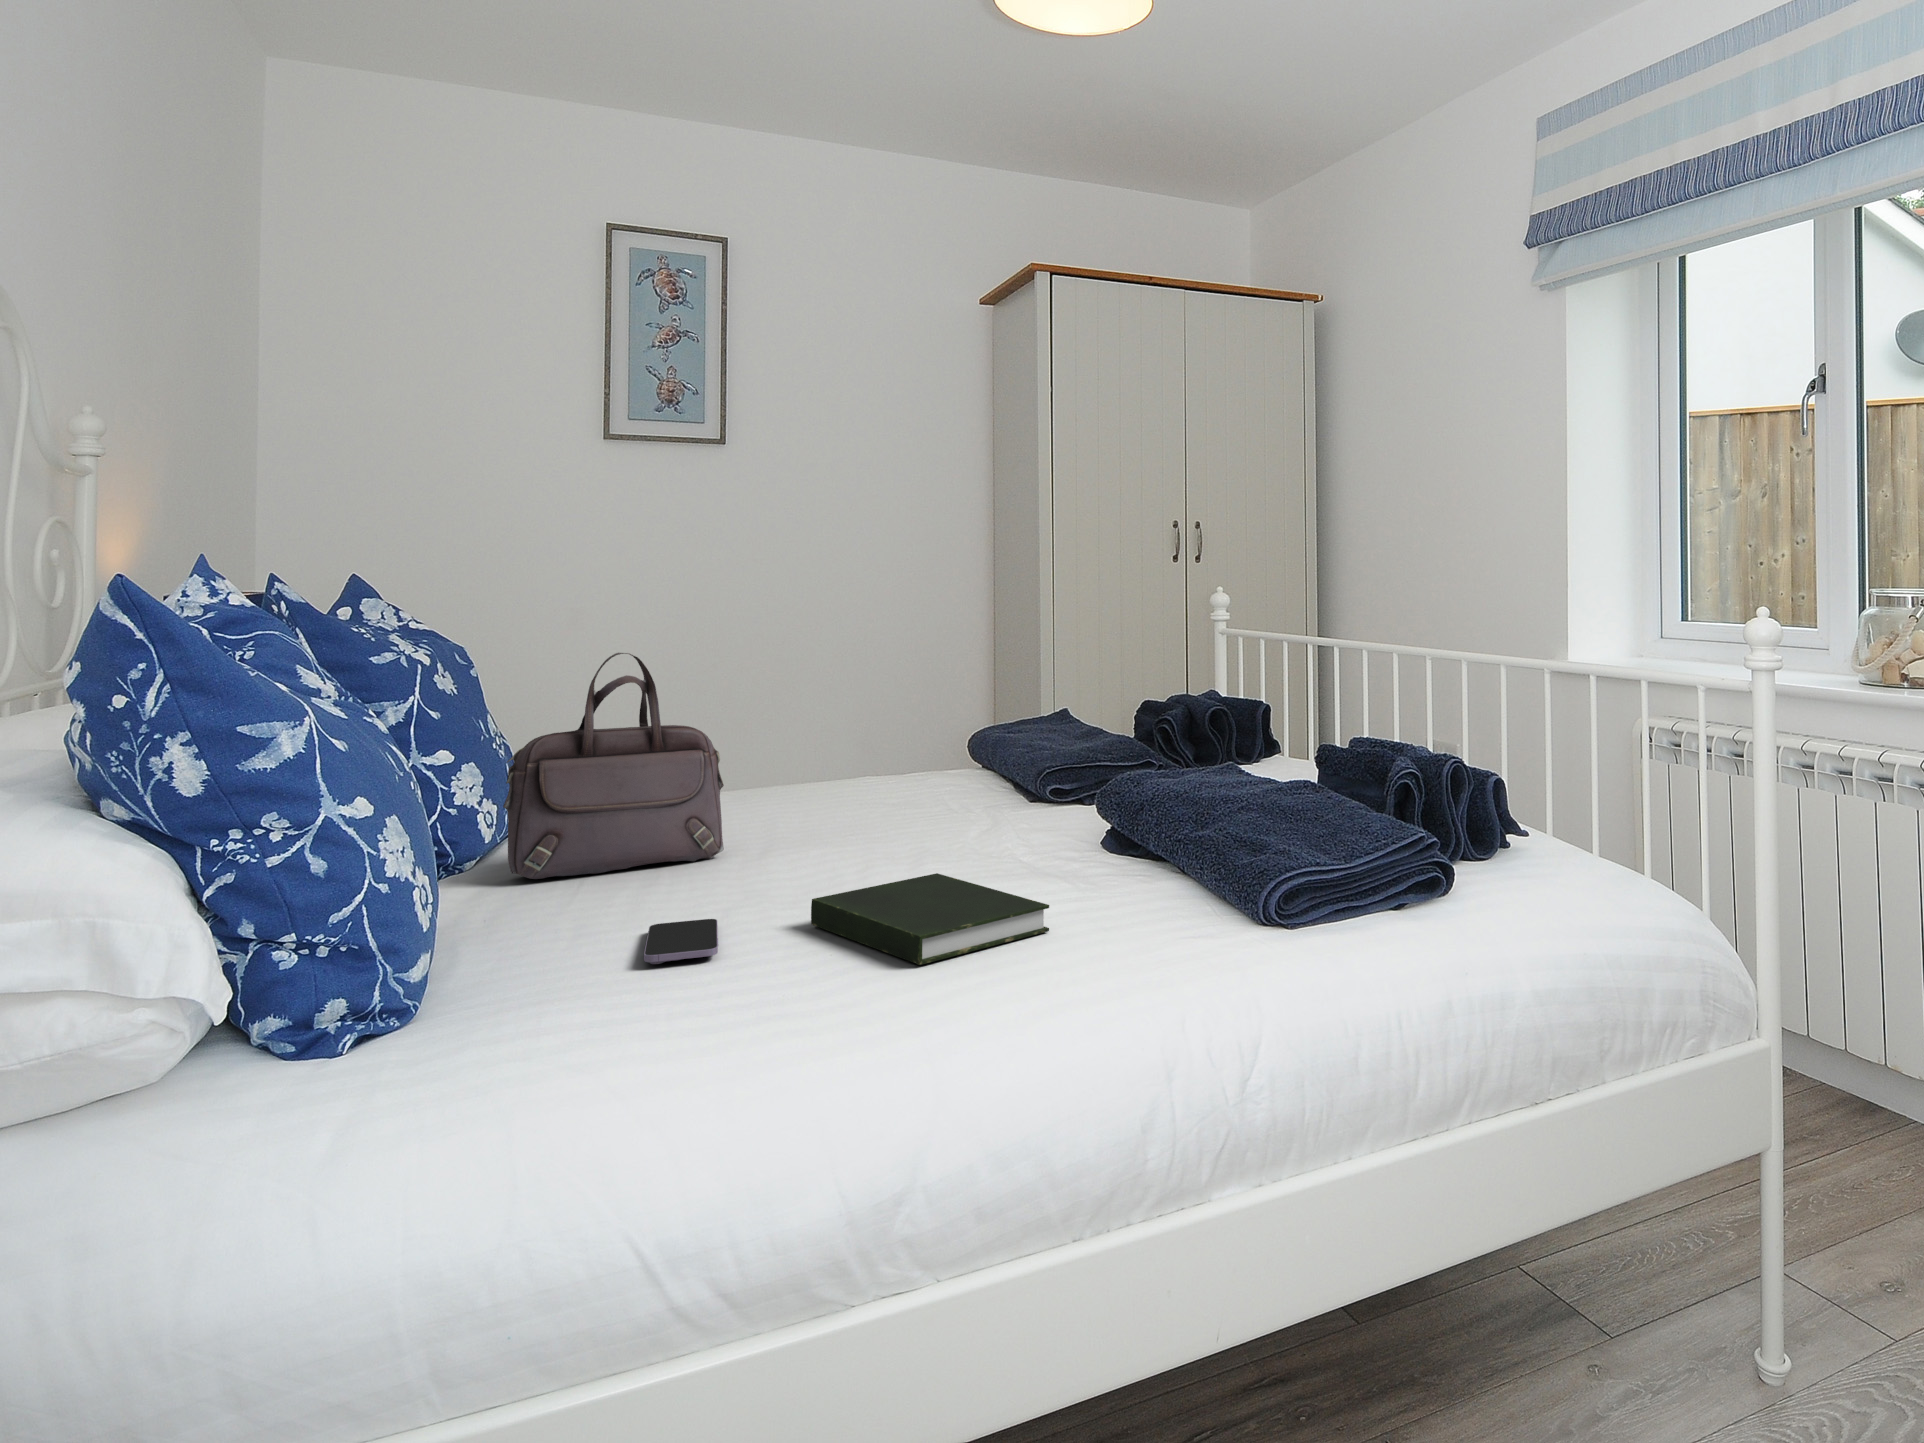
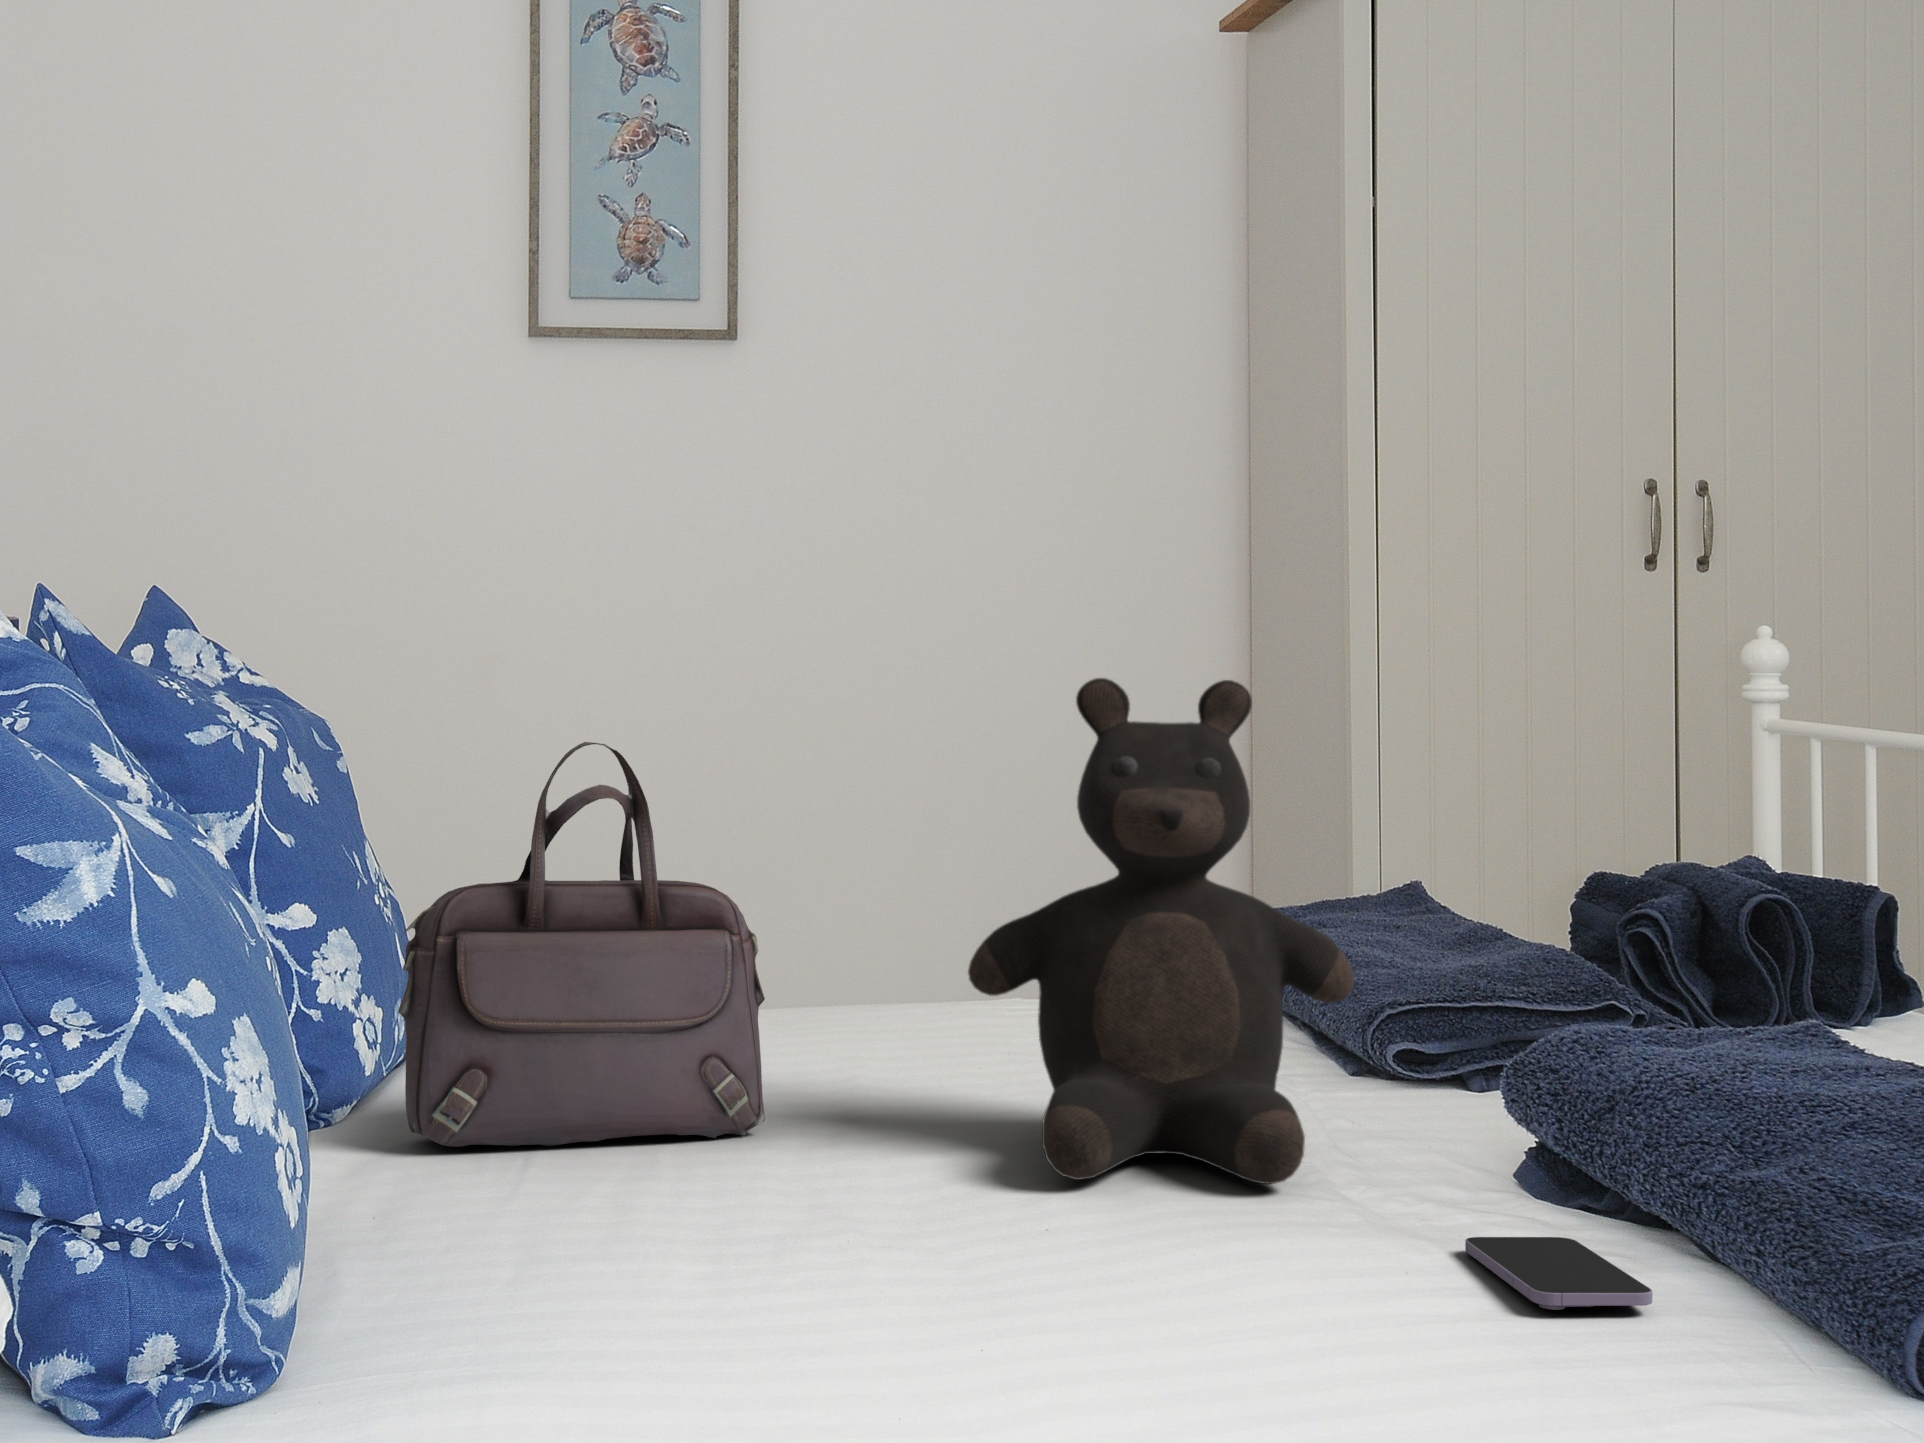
teddy bear: none [836,609,1036,865] -> present [968,678,1355,1184]
book: present [811,873,1049,965] -> none [937,1204,1407,1388]
smartphone: present [644,919,718,964] -> present [1465,1237,1652,1310]

